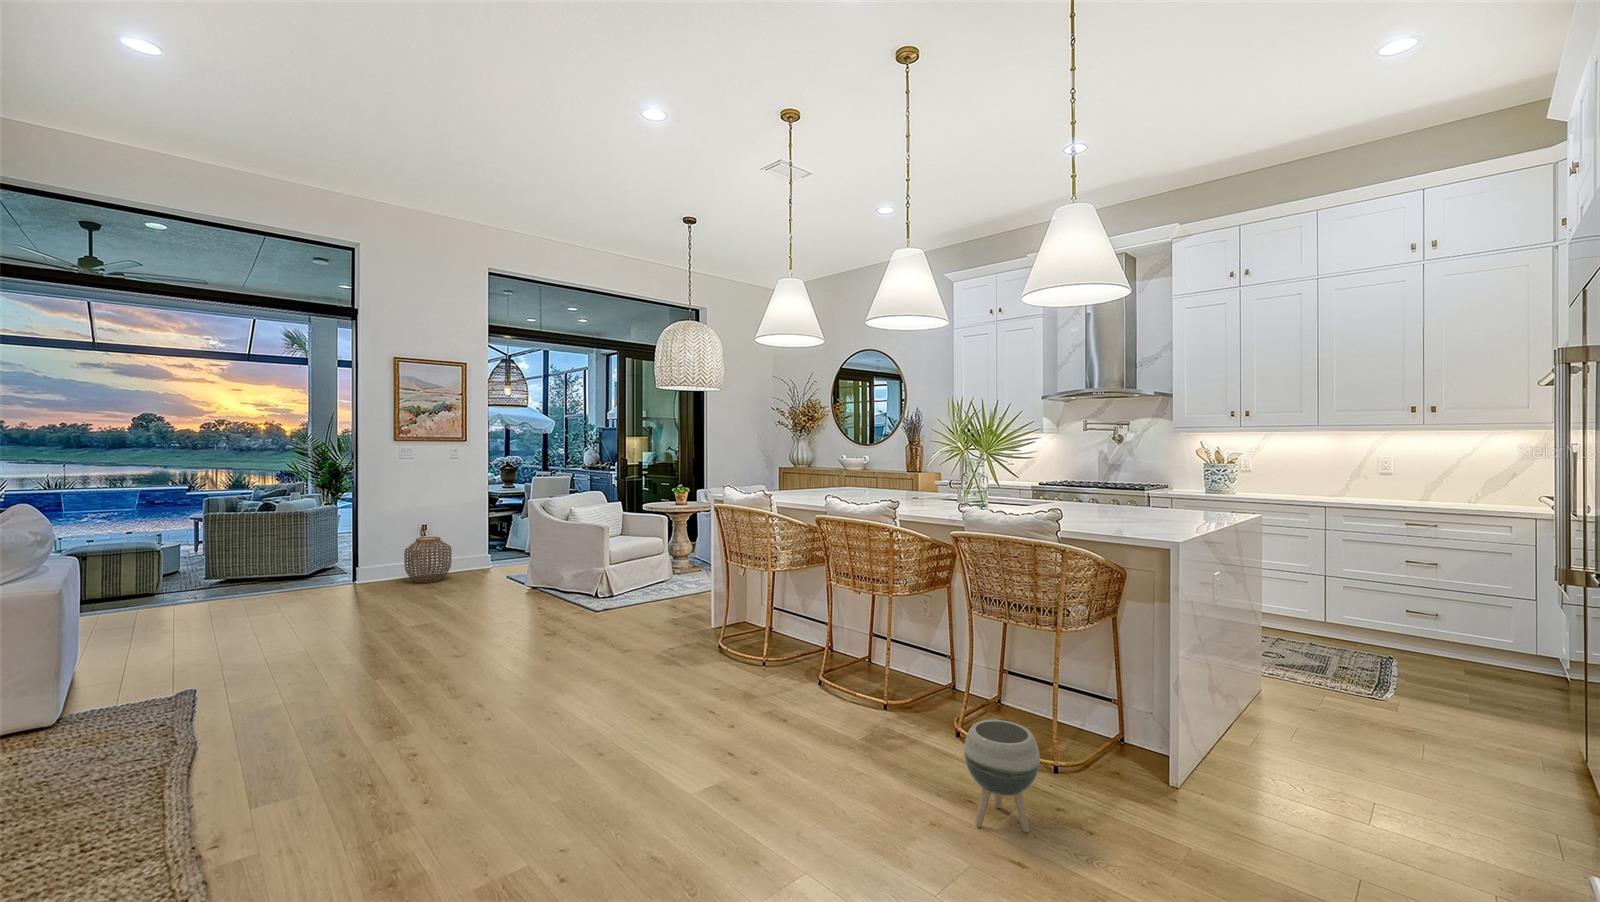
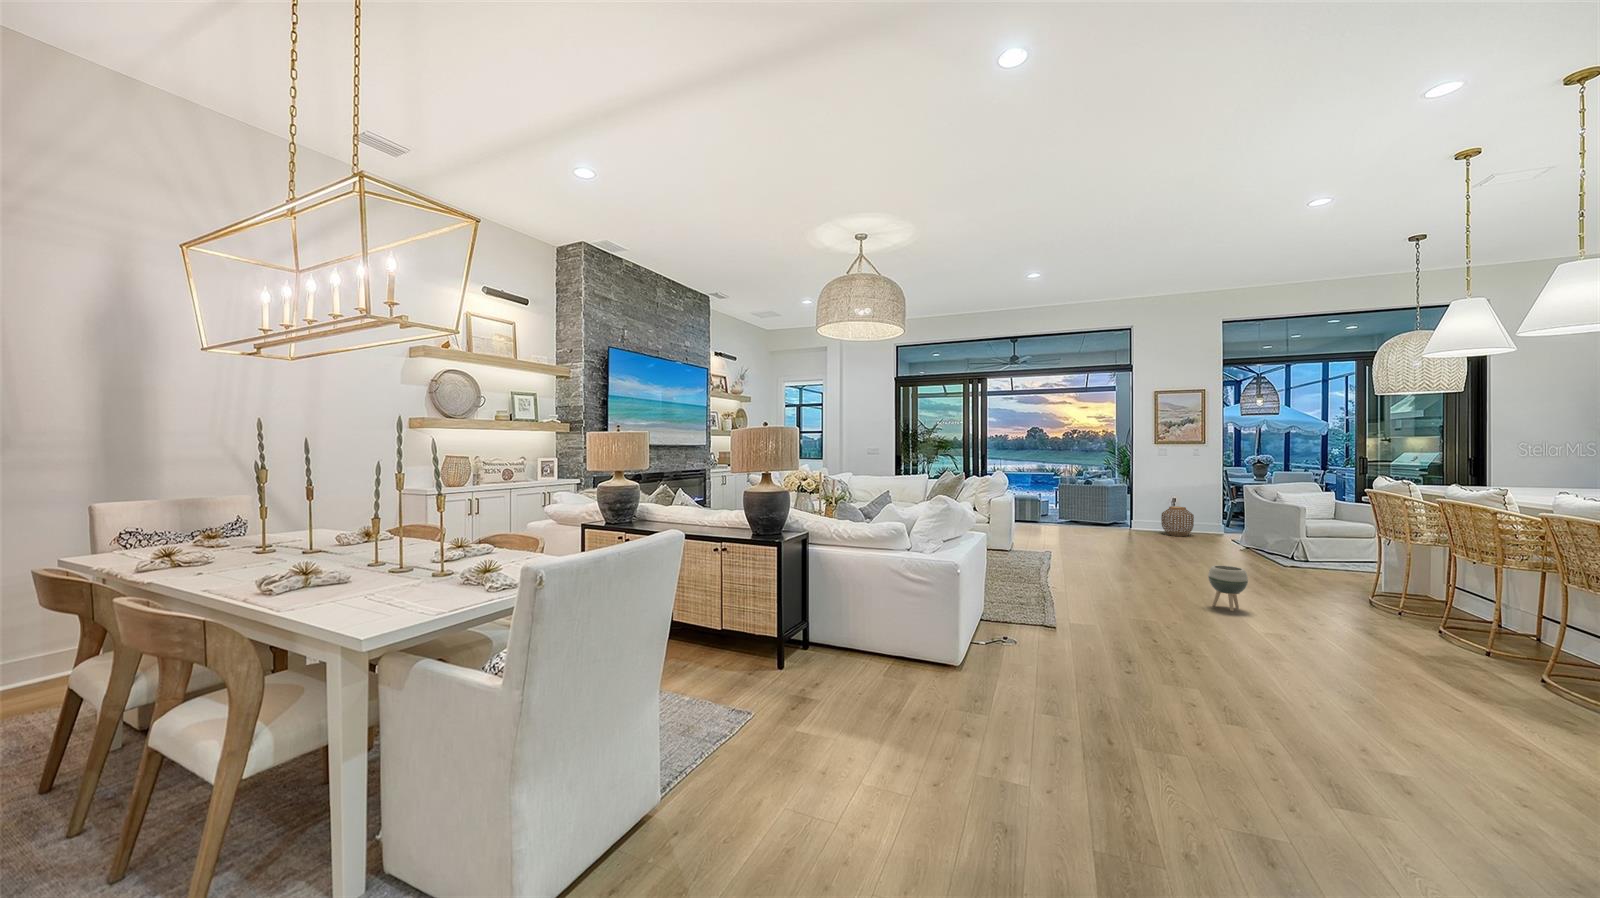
planter: present [964,720,1040,833] -> present [1208,565,1248,611]

